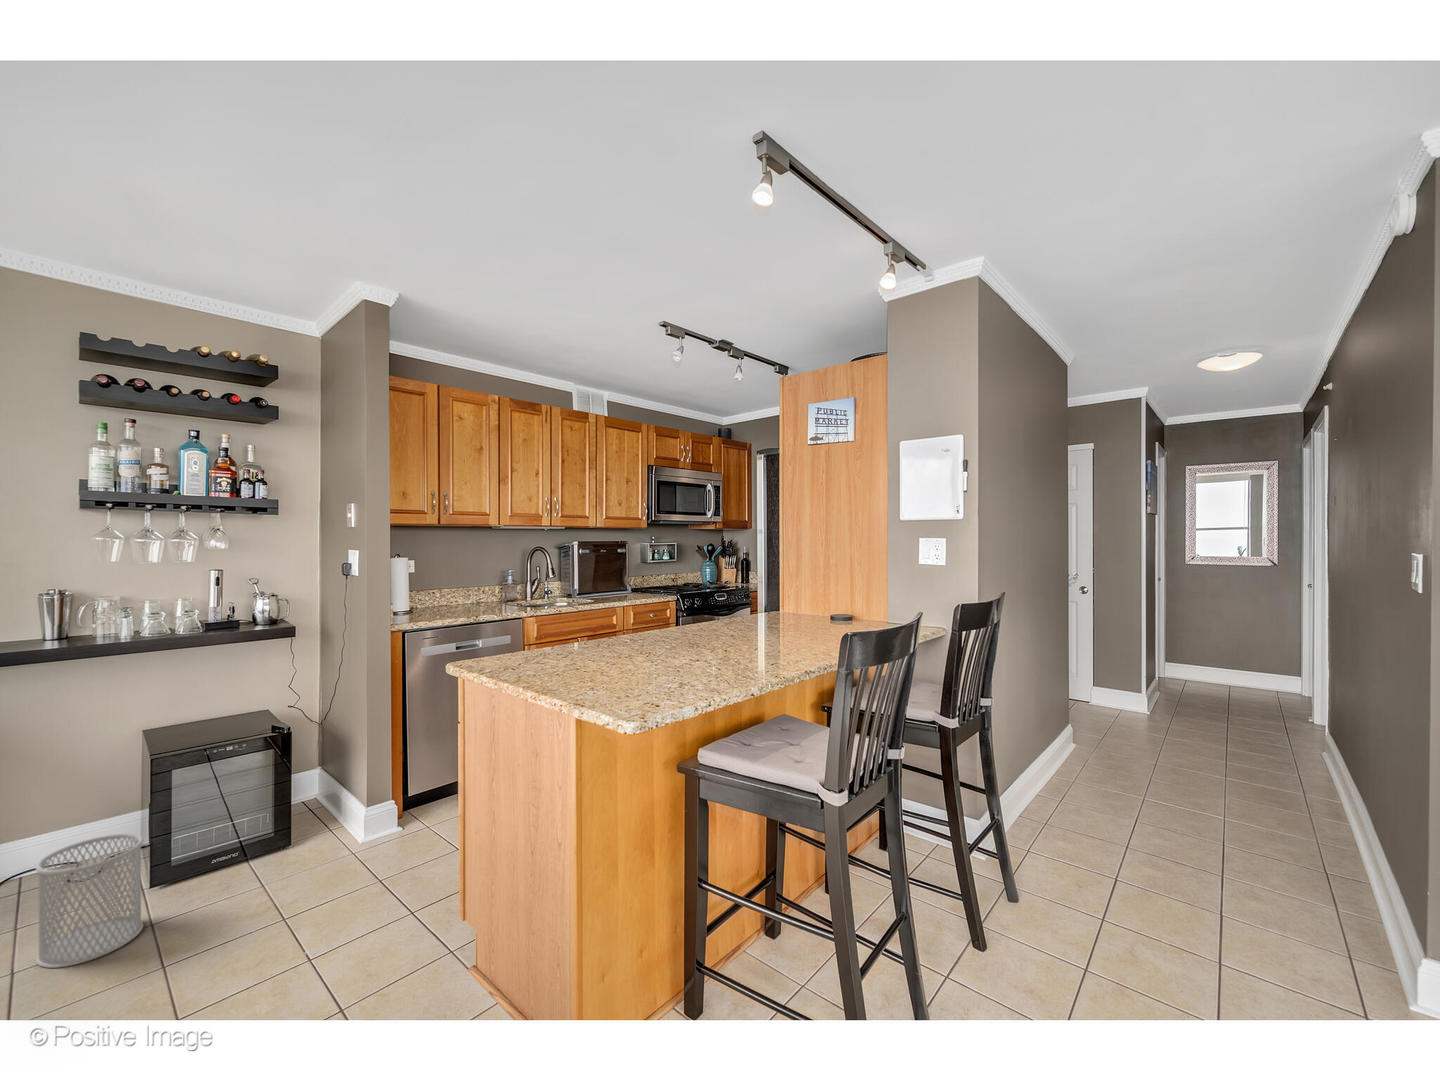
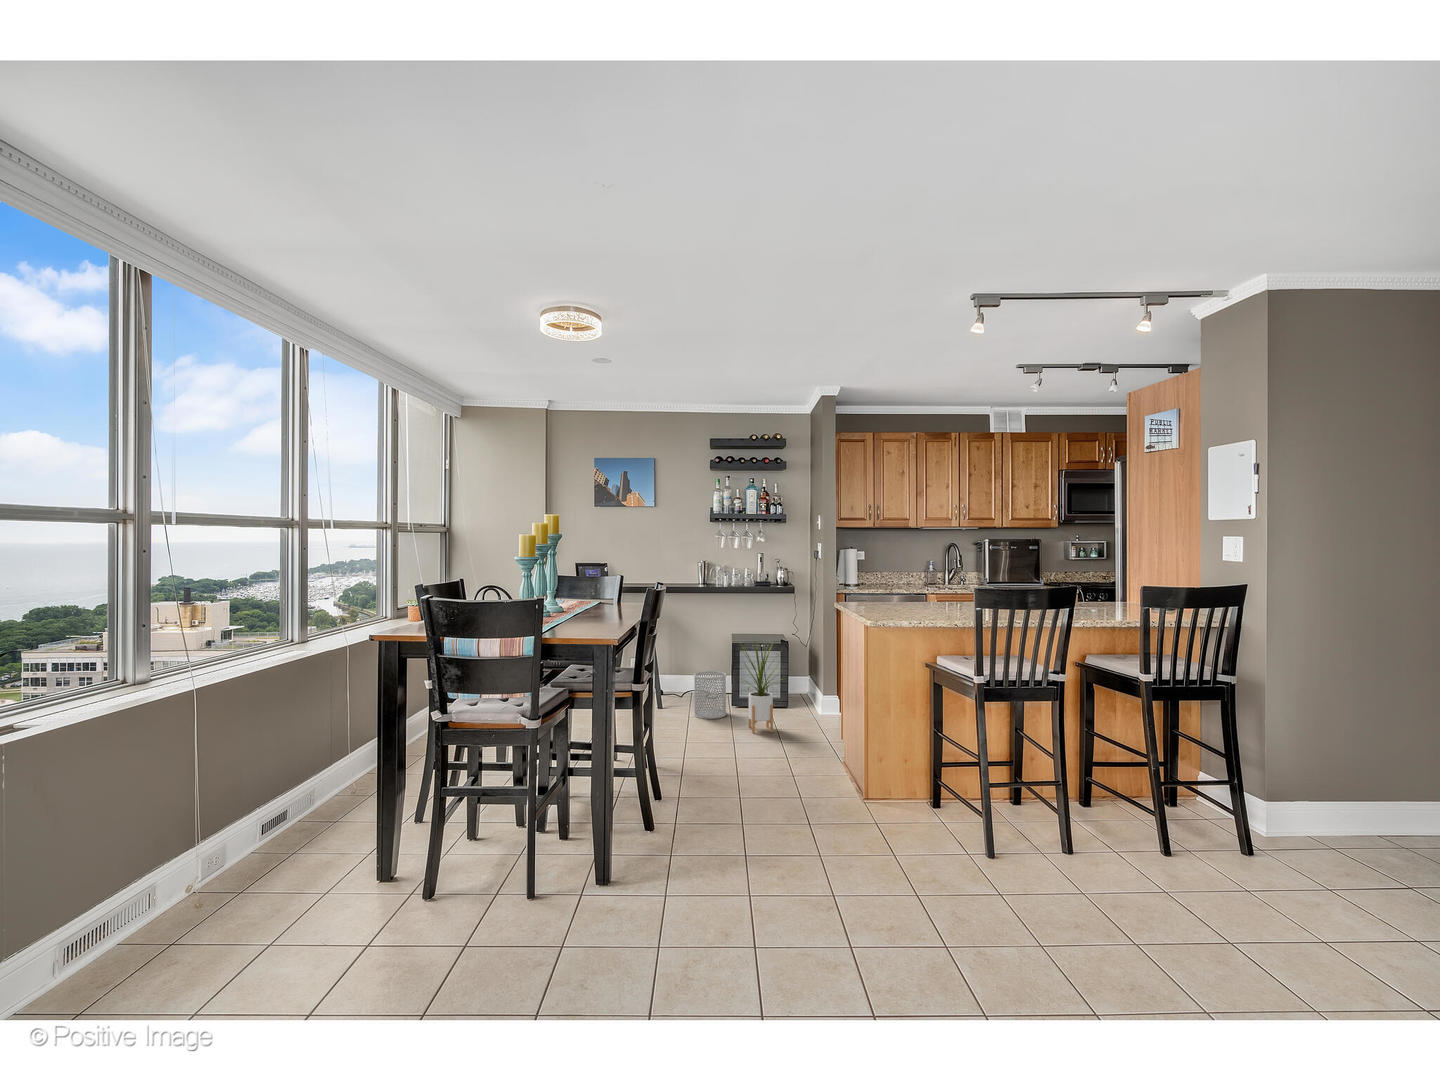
house plant: none [174,739,314,963] -> present [741,641,779,733]

